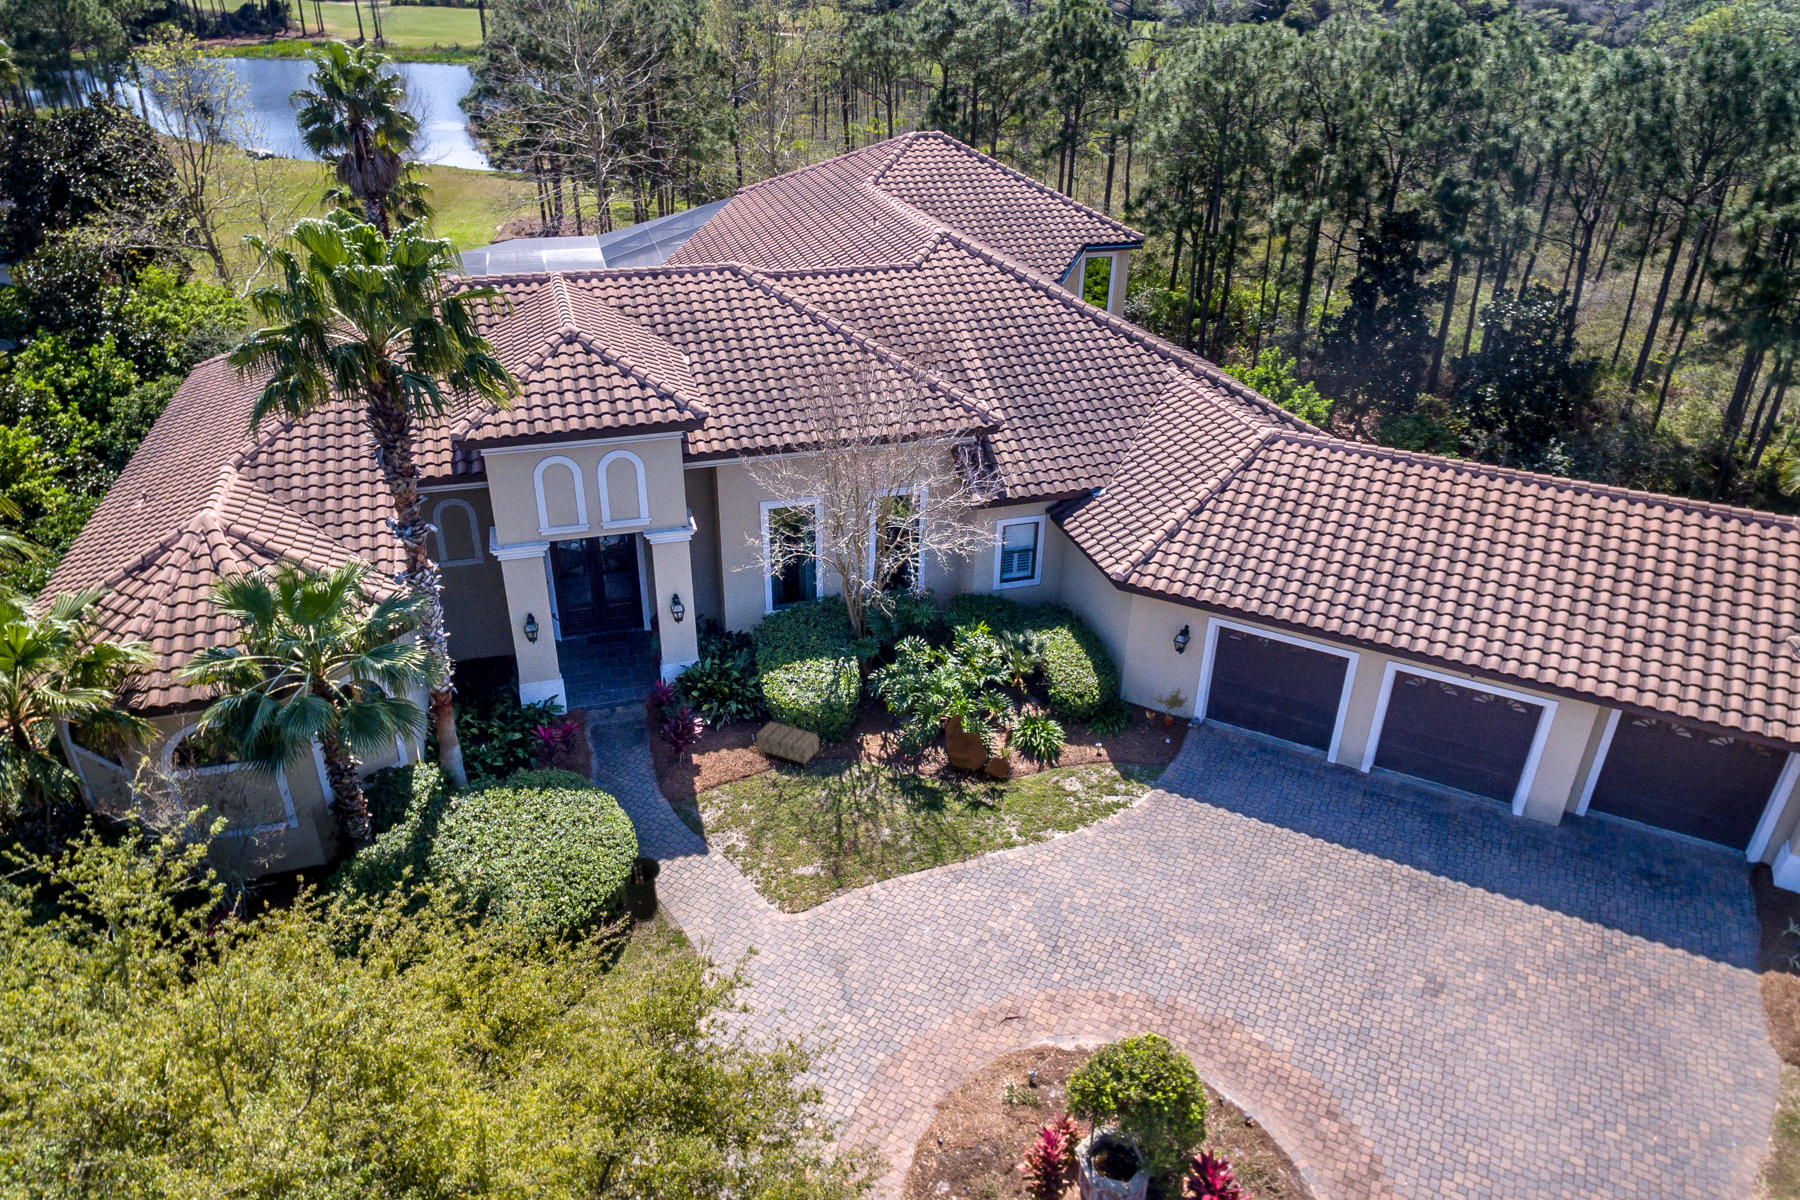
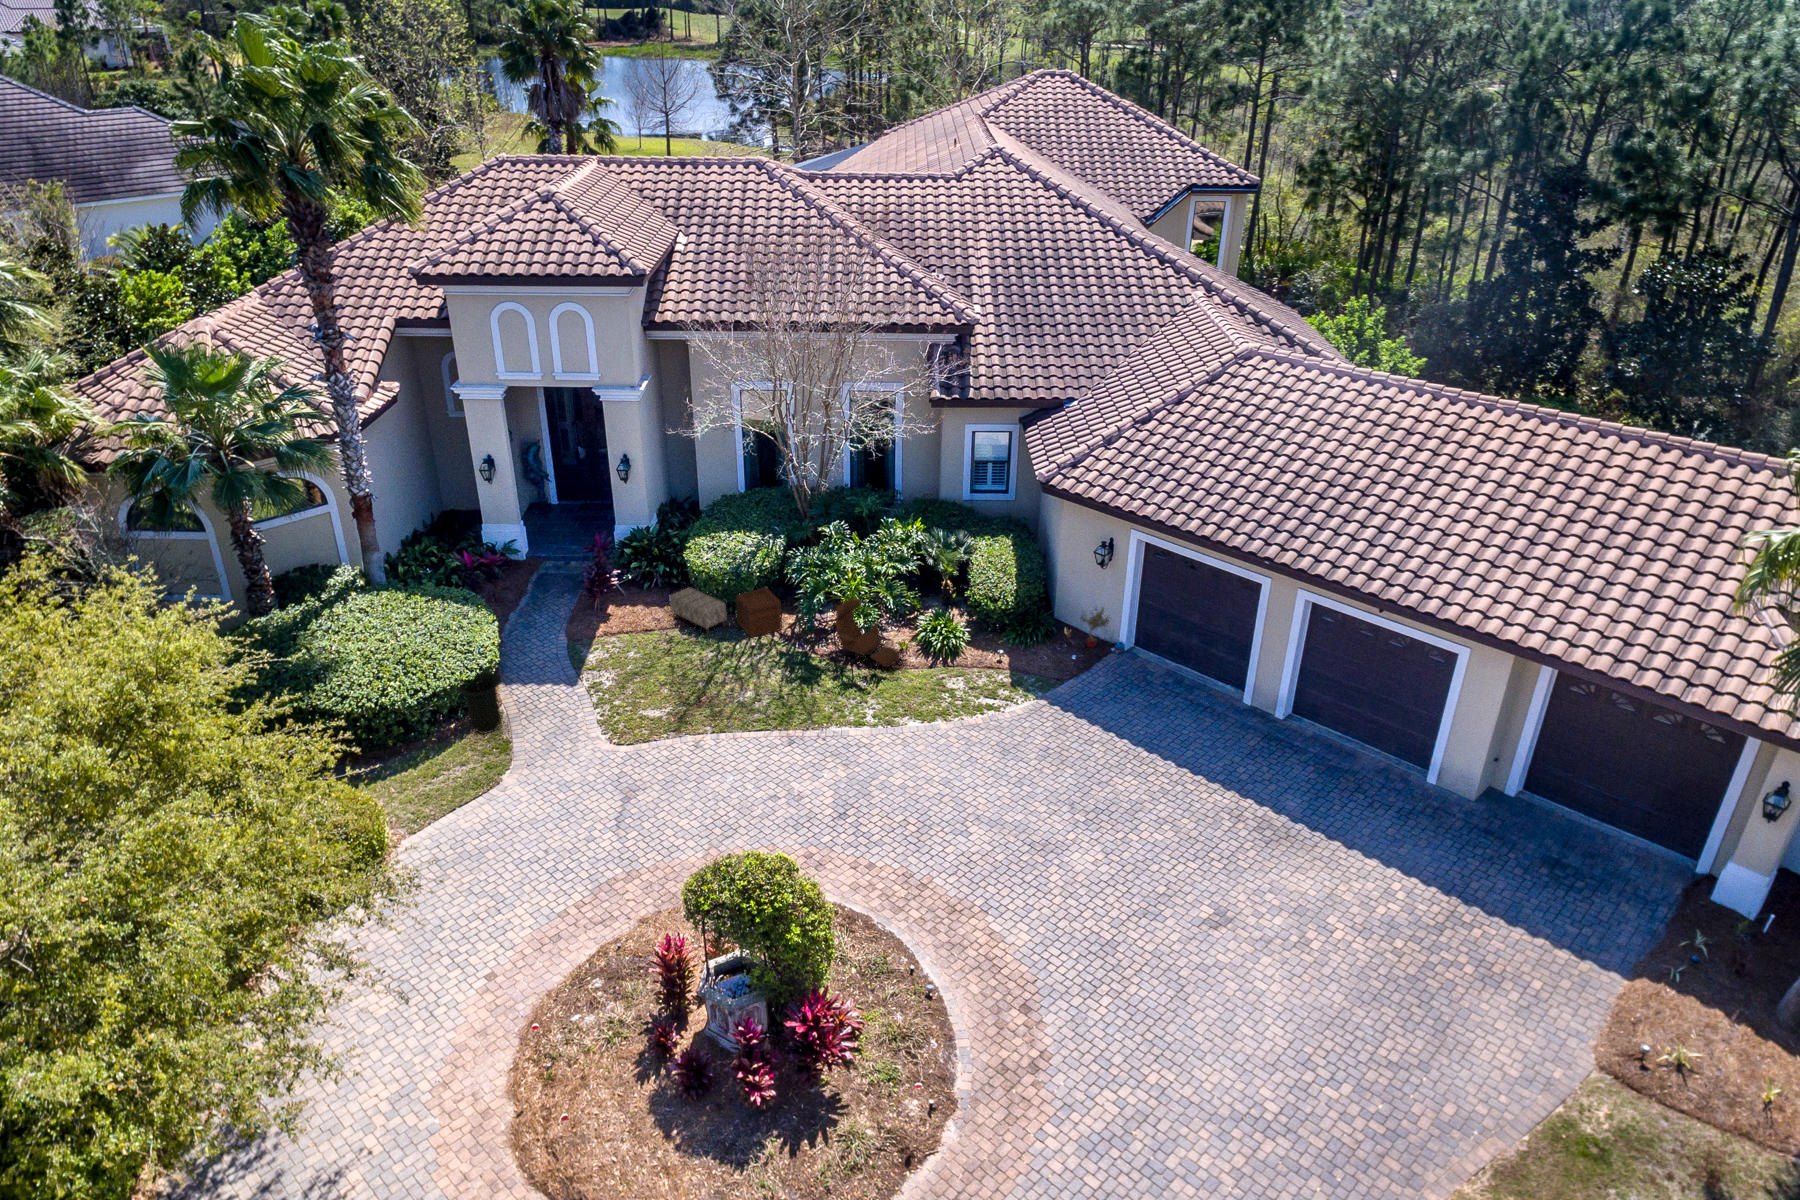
wooden crate: none [826,712,875,765] -> present [736,588,782,637]

